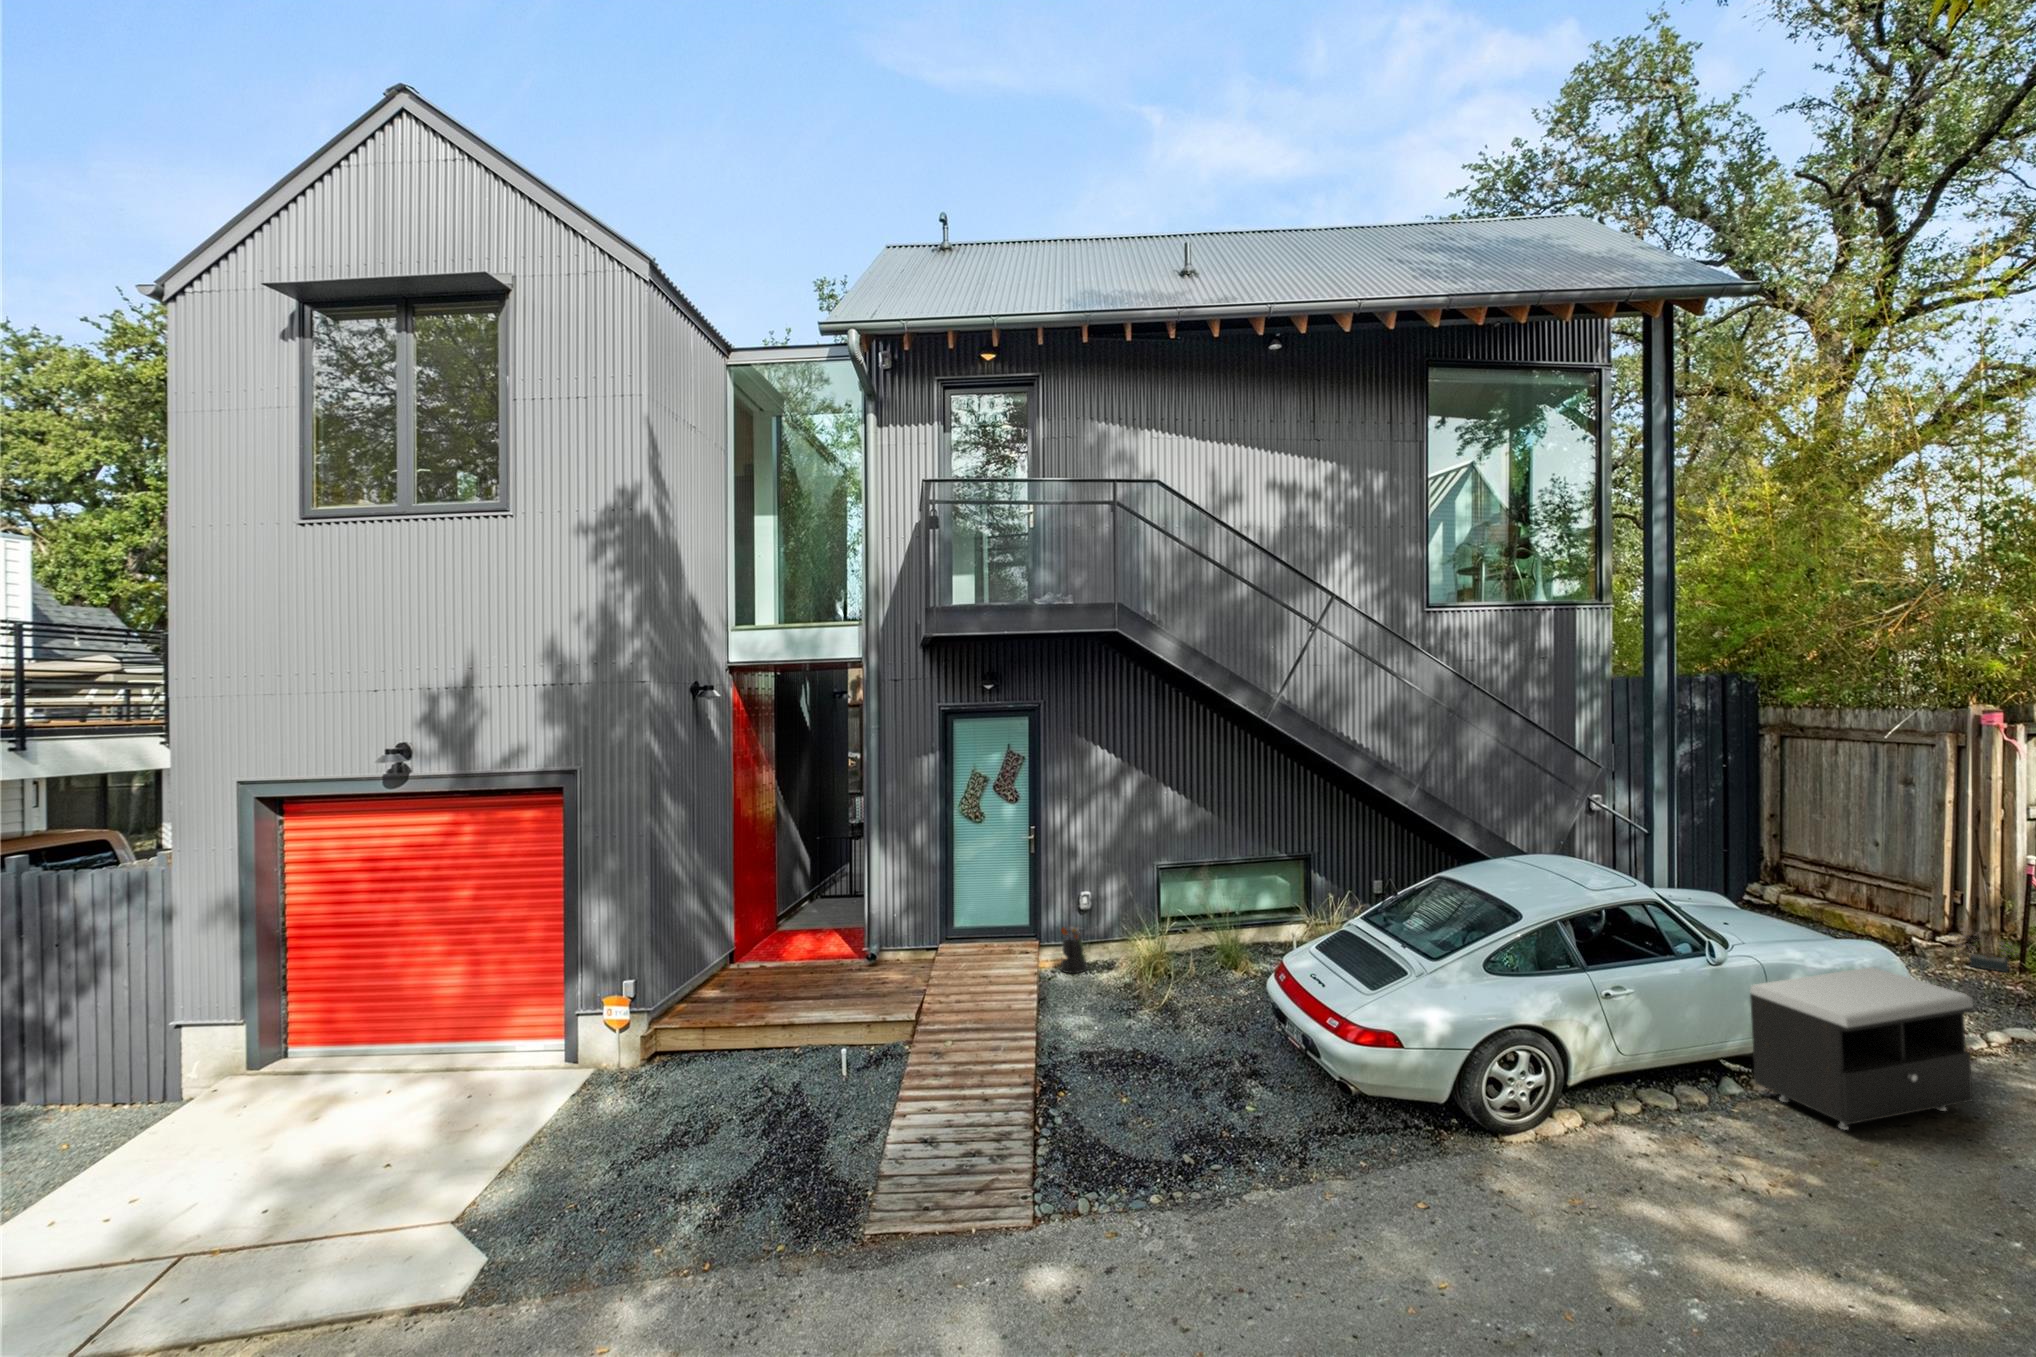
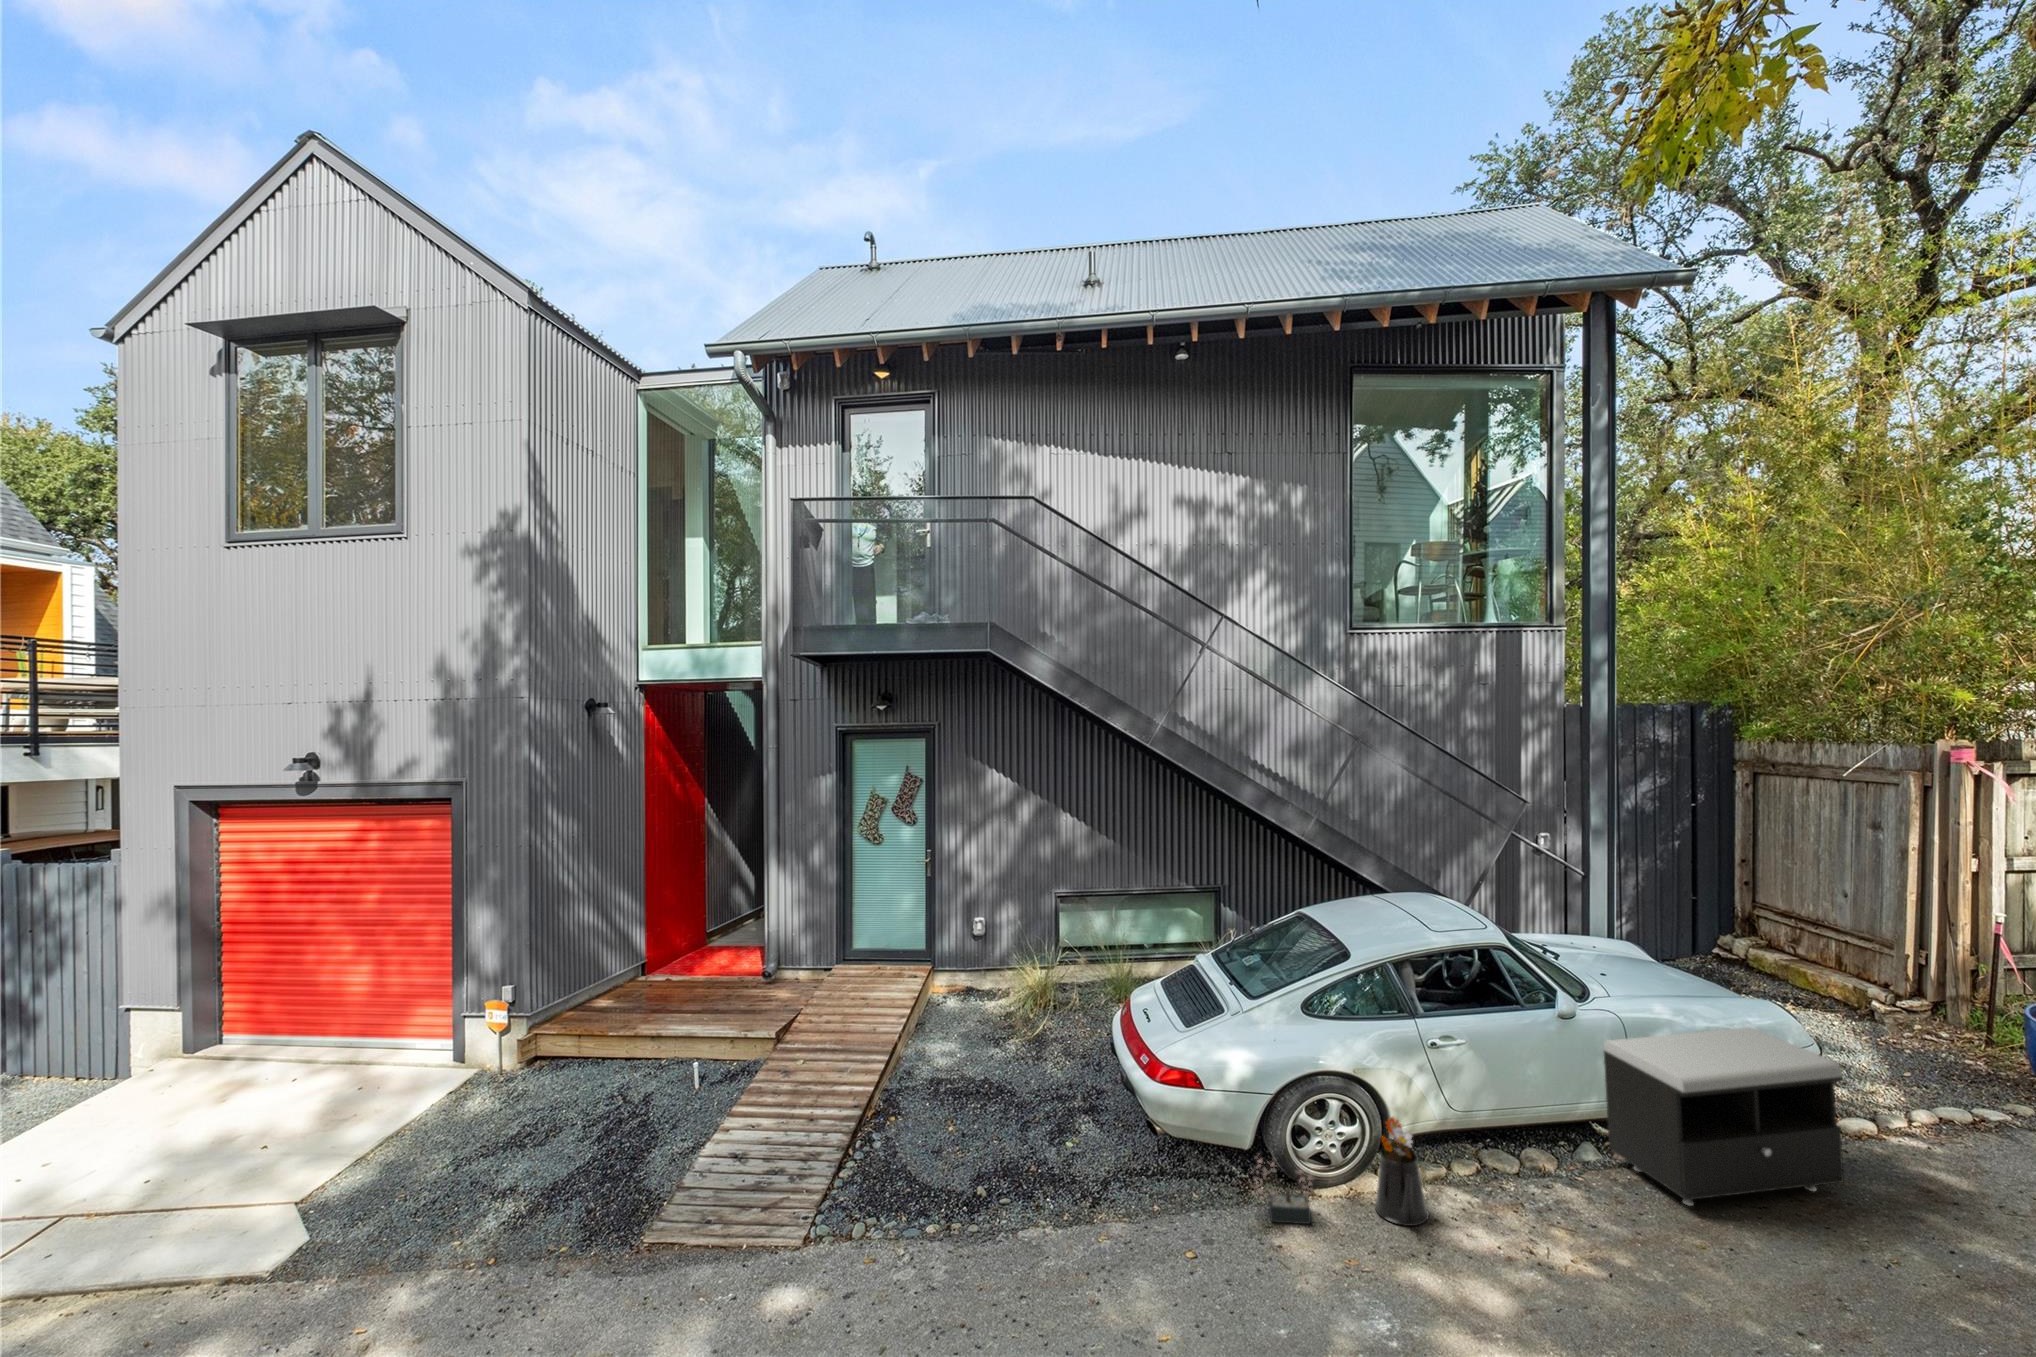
watering can: present [1060,926,1087,973] -> present [1375,1117,1429,1226]
decorative plant: present [1959,928,2016,972] -> present [1255,1157,1320,1224]

